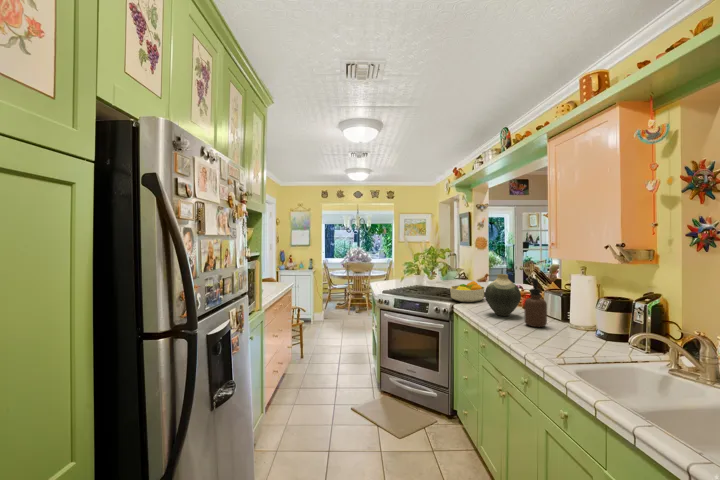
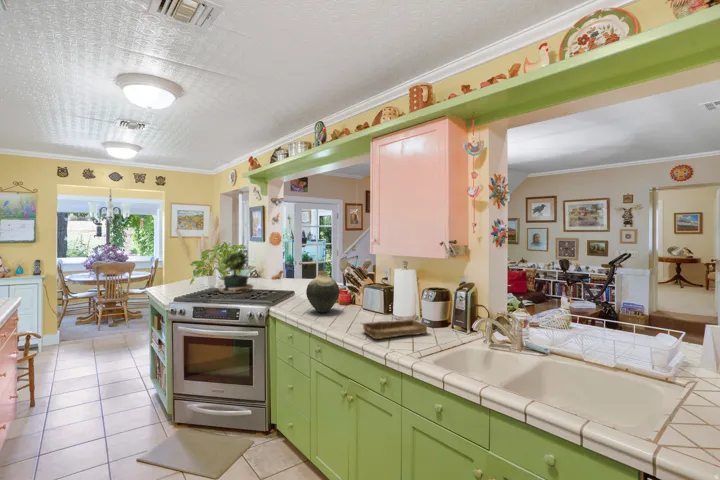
potted plant: none [415,252,451,292] -> present [219,250,253,294]
soap dispenser: present [524,279,547,327] -> none [348,275,367,320]
fruit bowl: present [450,281,485,302] -> none [260,278,296,302]
tray: none [526,327,613,351] -> present [362,319,427,339]

